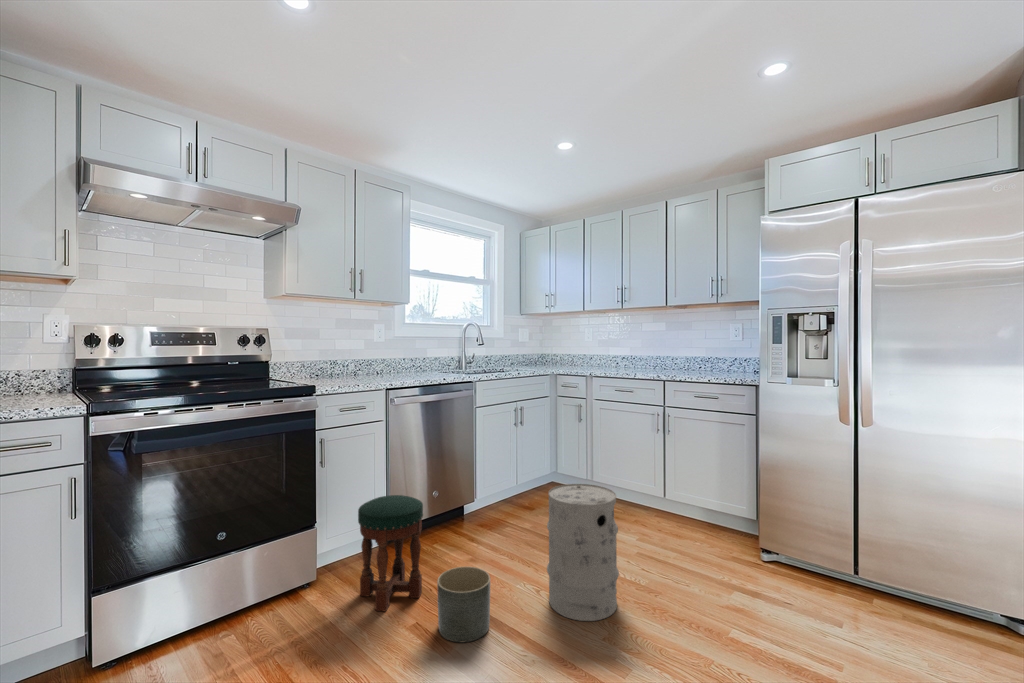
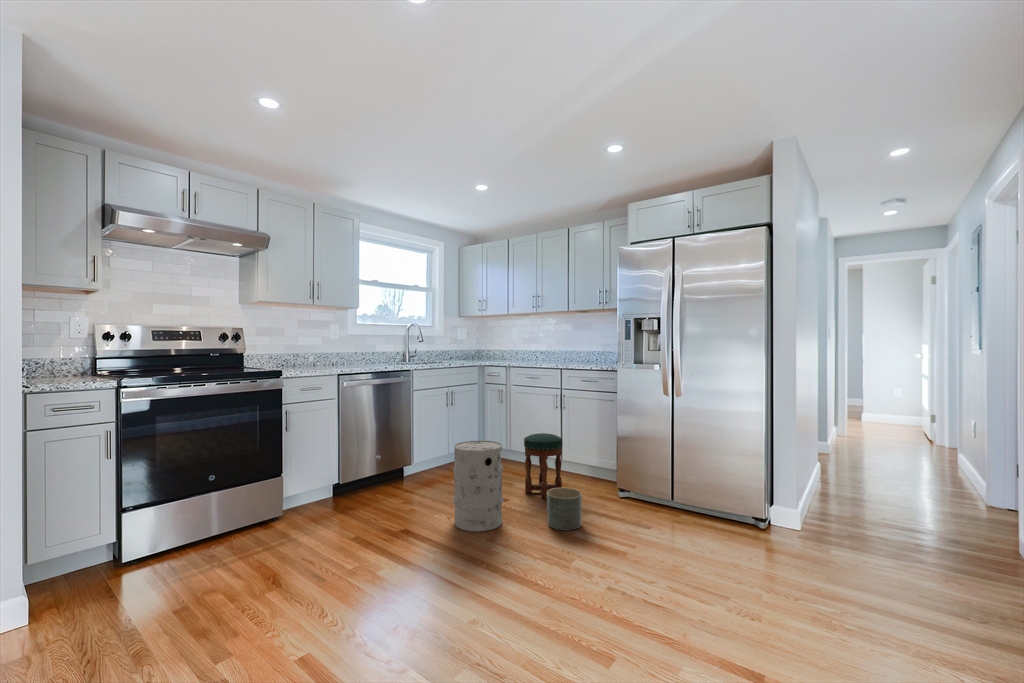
stool: present [358,495,423,611] -> present [524,433,562,498]
planter: present [437,567,490,642] -> present [547,488,582,531]

